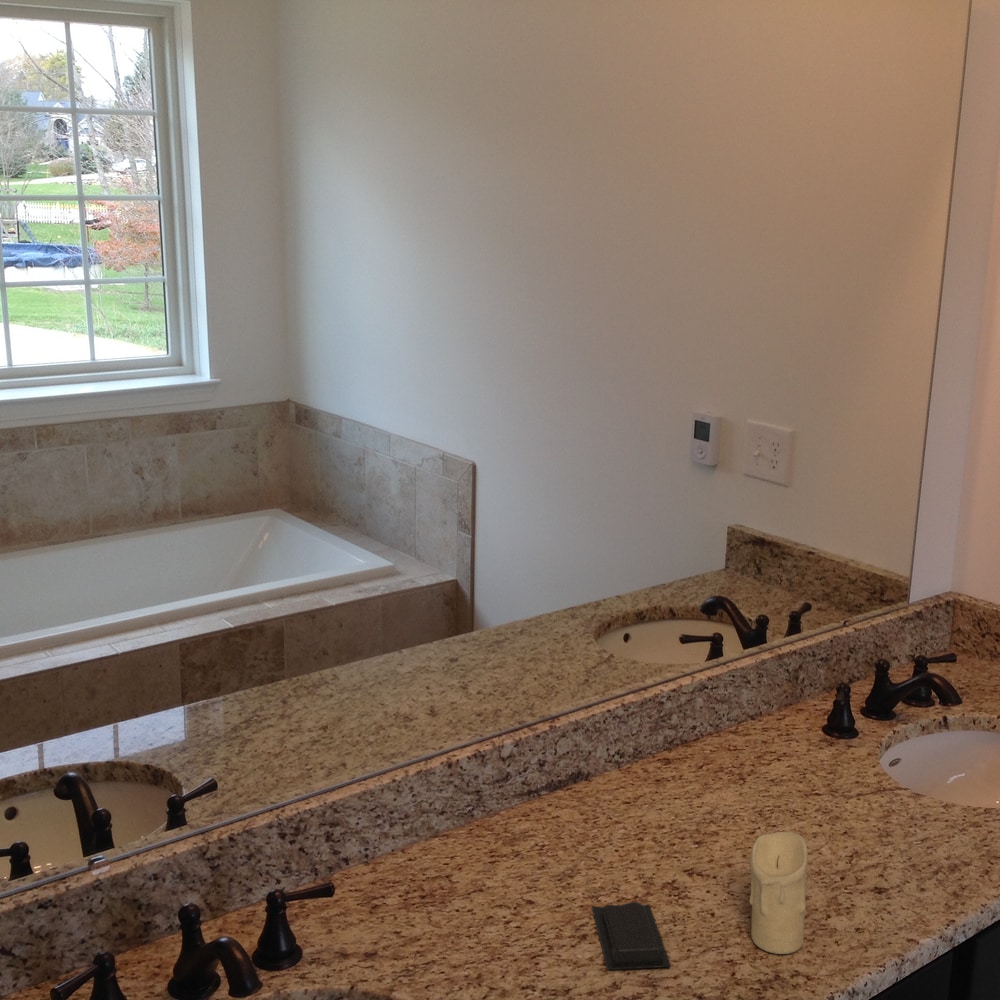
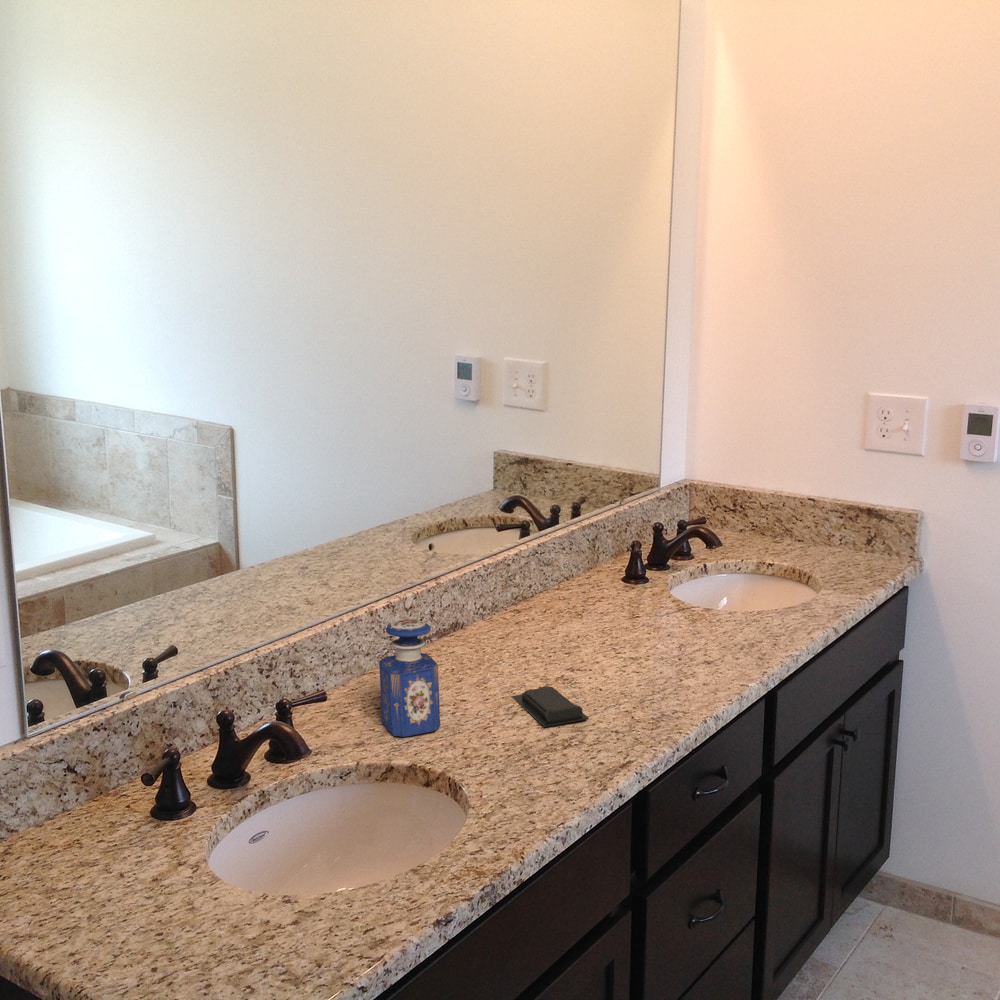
perfume bottle: none [408,803,476,954] -> present [379,619,440,737]
candle: present [750,831,808,954] -> none [631,615,674,704]

